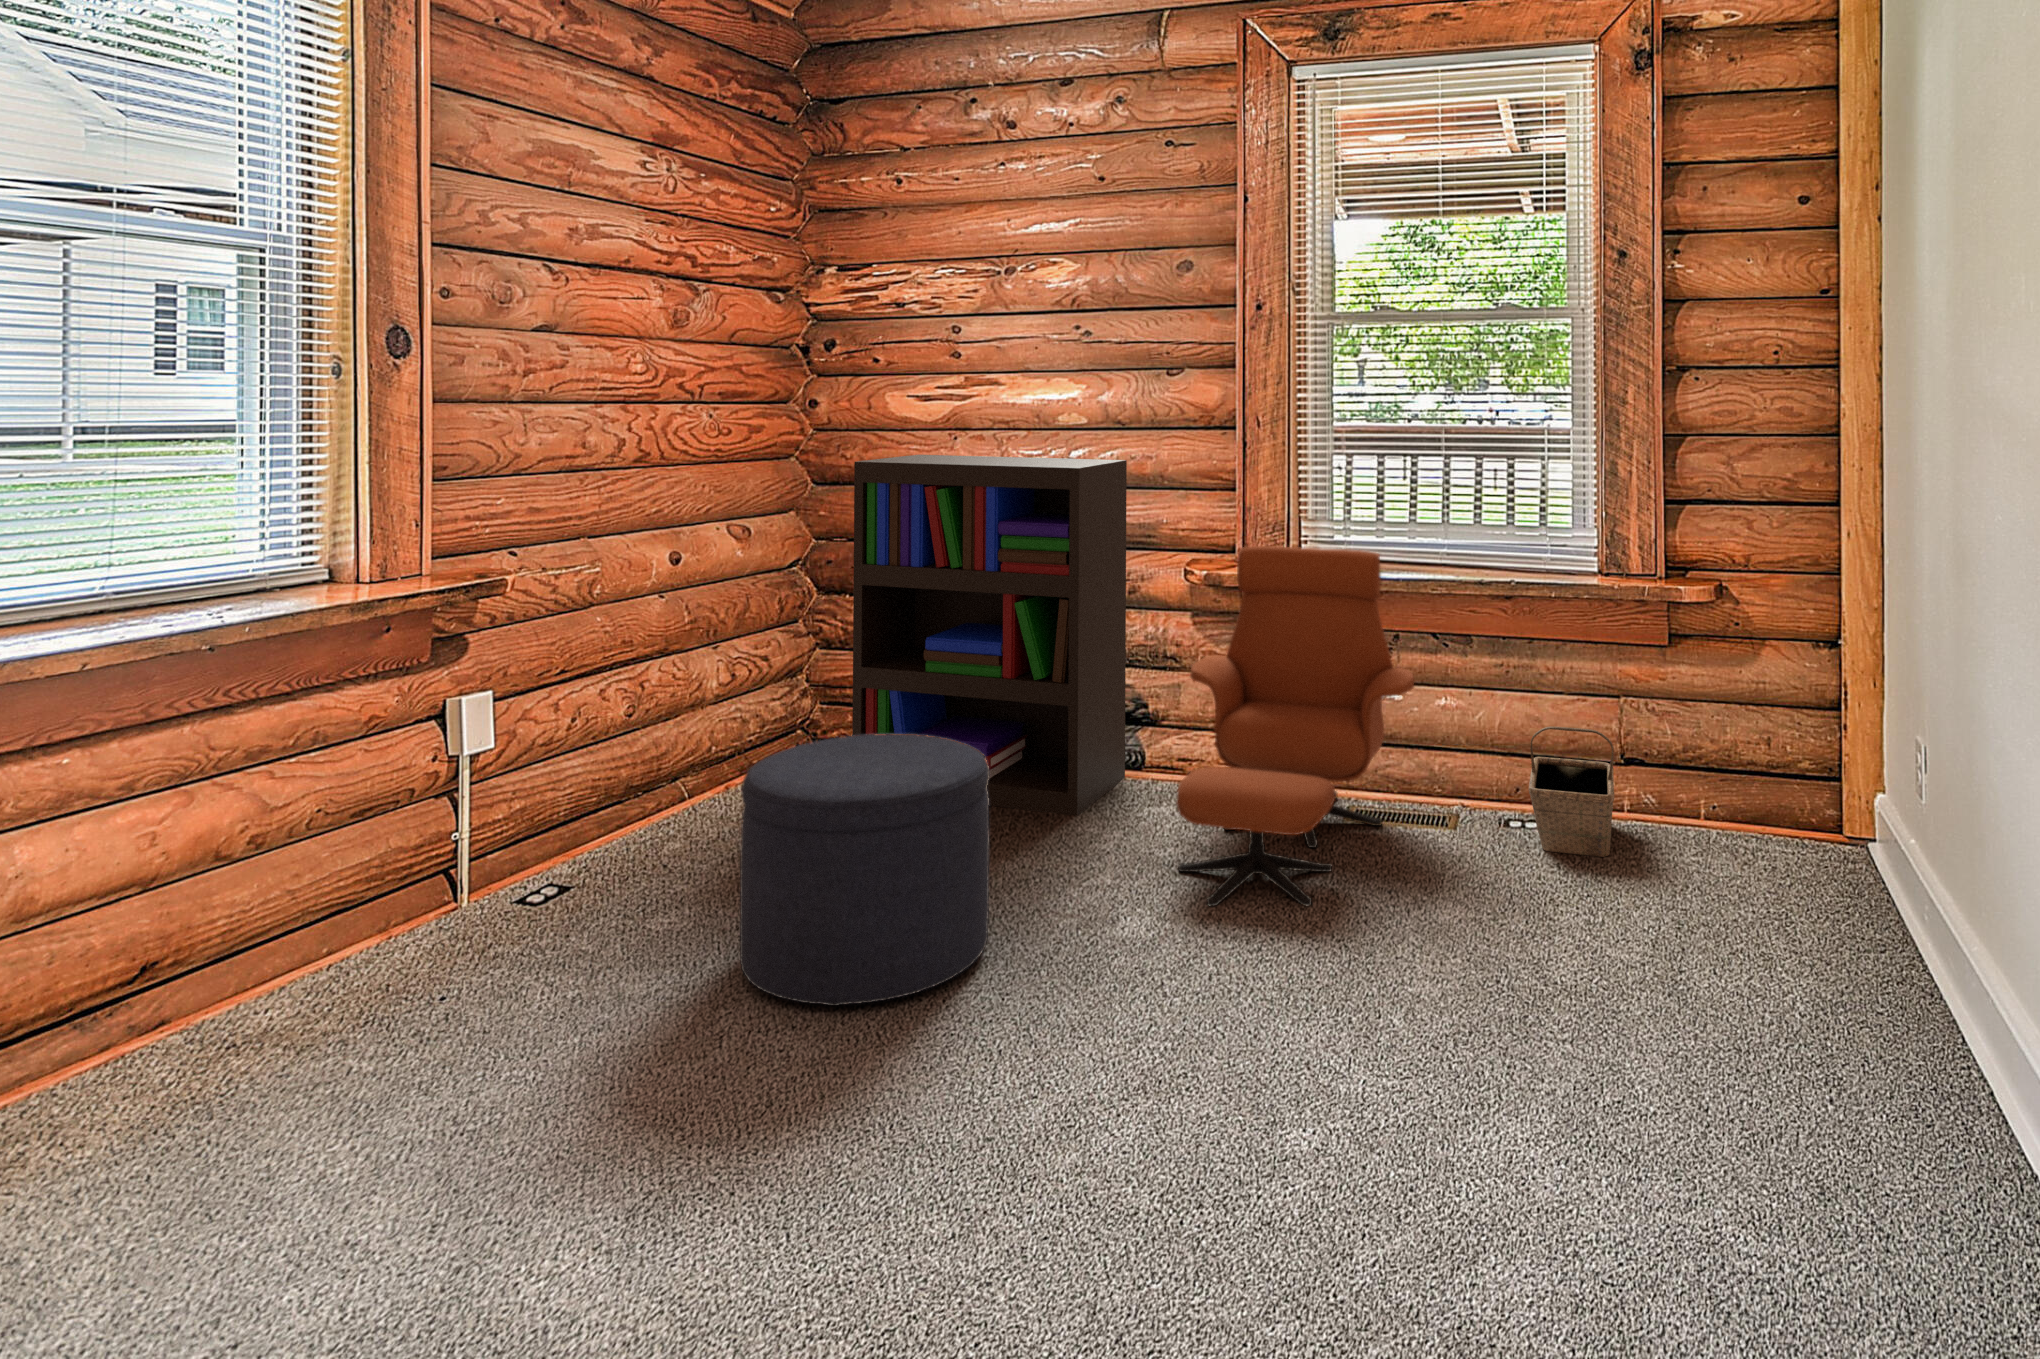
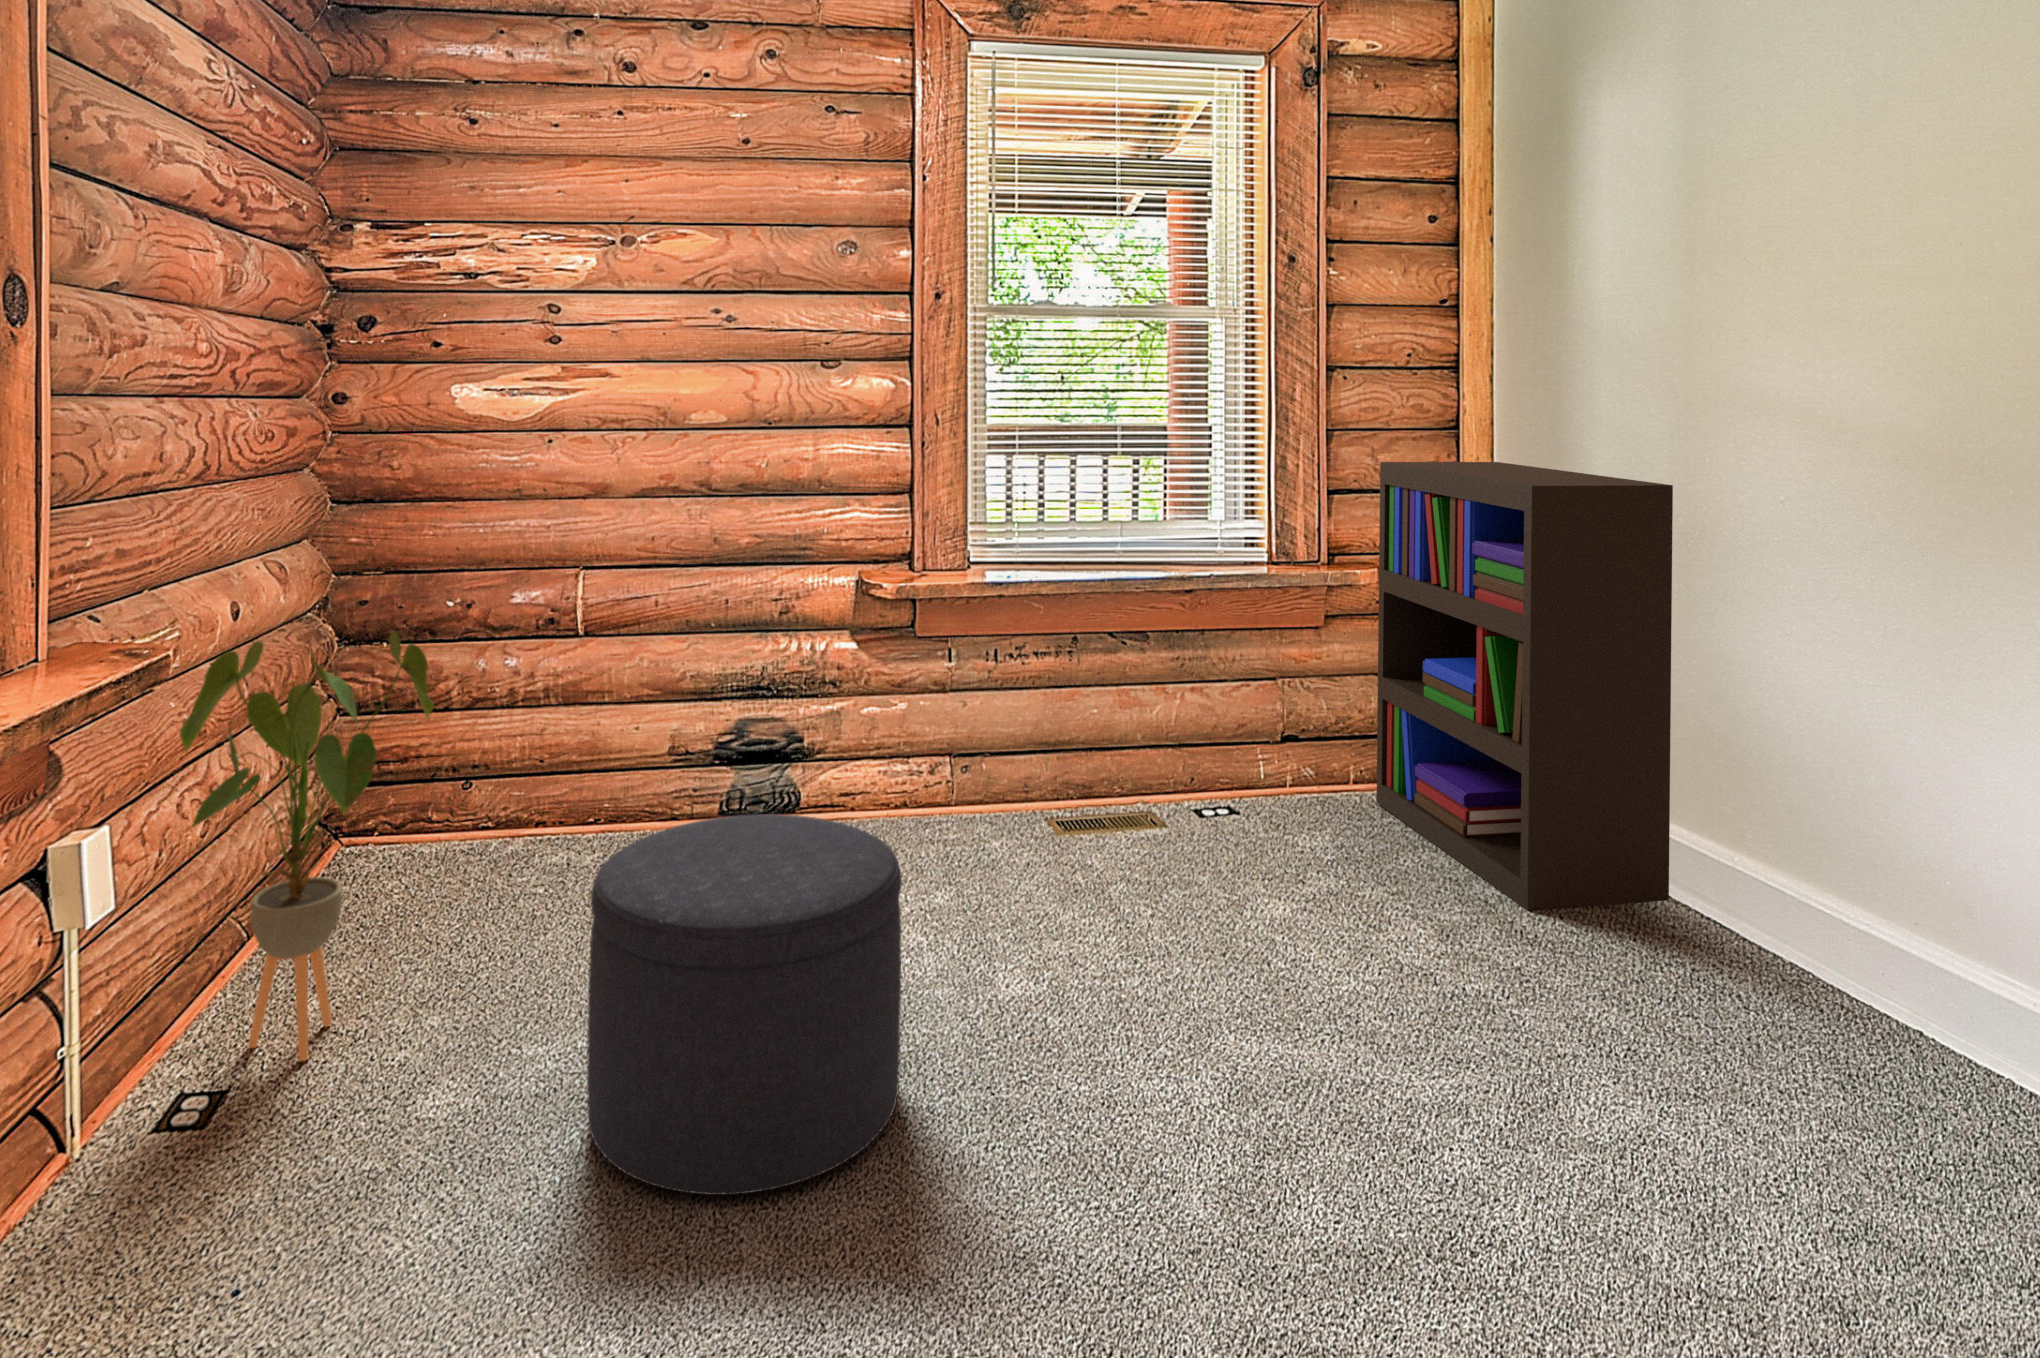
bookshelf: present [852,455,1127,816] -> present [1376,462,1673,910]
lounge chair: present [1176,546,1414,906] -> none [893,551,1138,955]
house plant: none [580,572,774,871] -> present [180,632,434,1061]
basket: present [1529,726,1614,857] -> none [1210,710,1320,833]

